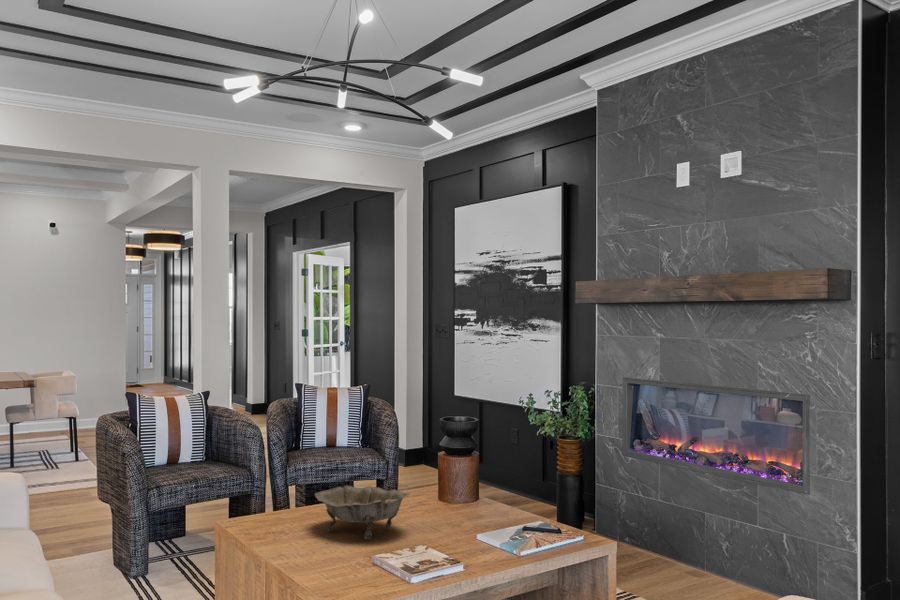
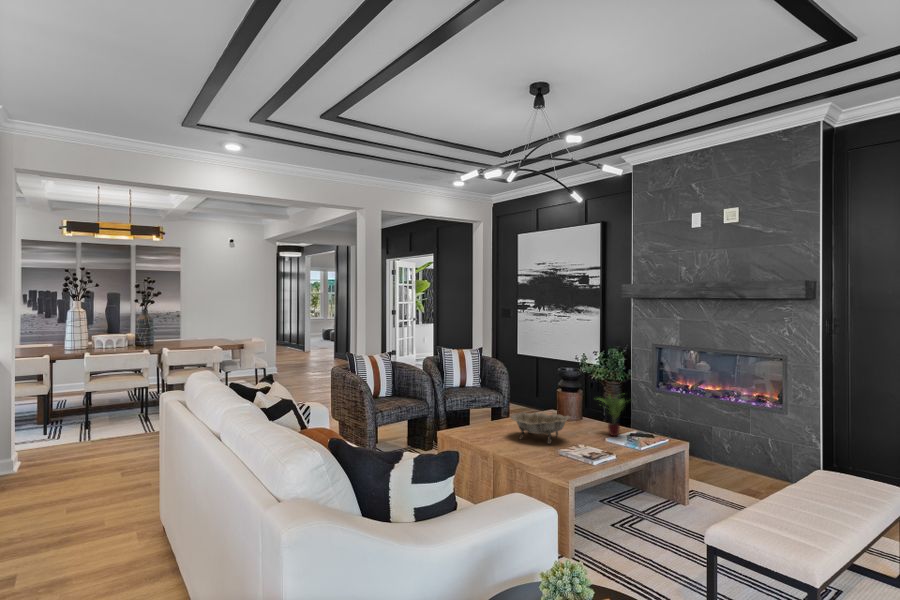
potted plant: none [466,455,521,528] -> present [599,395,625,436]

